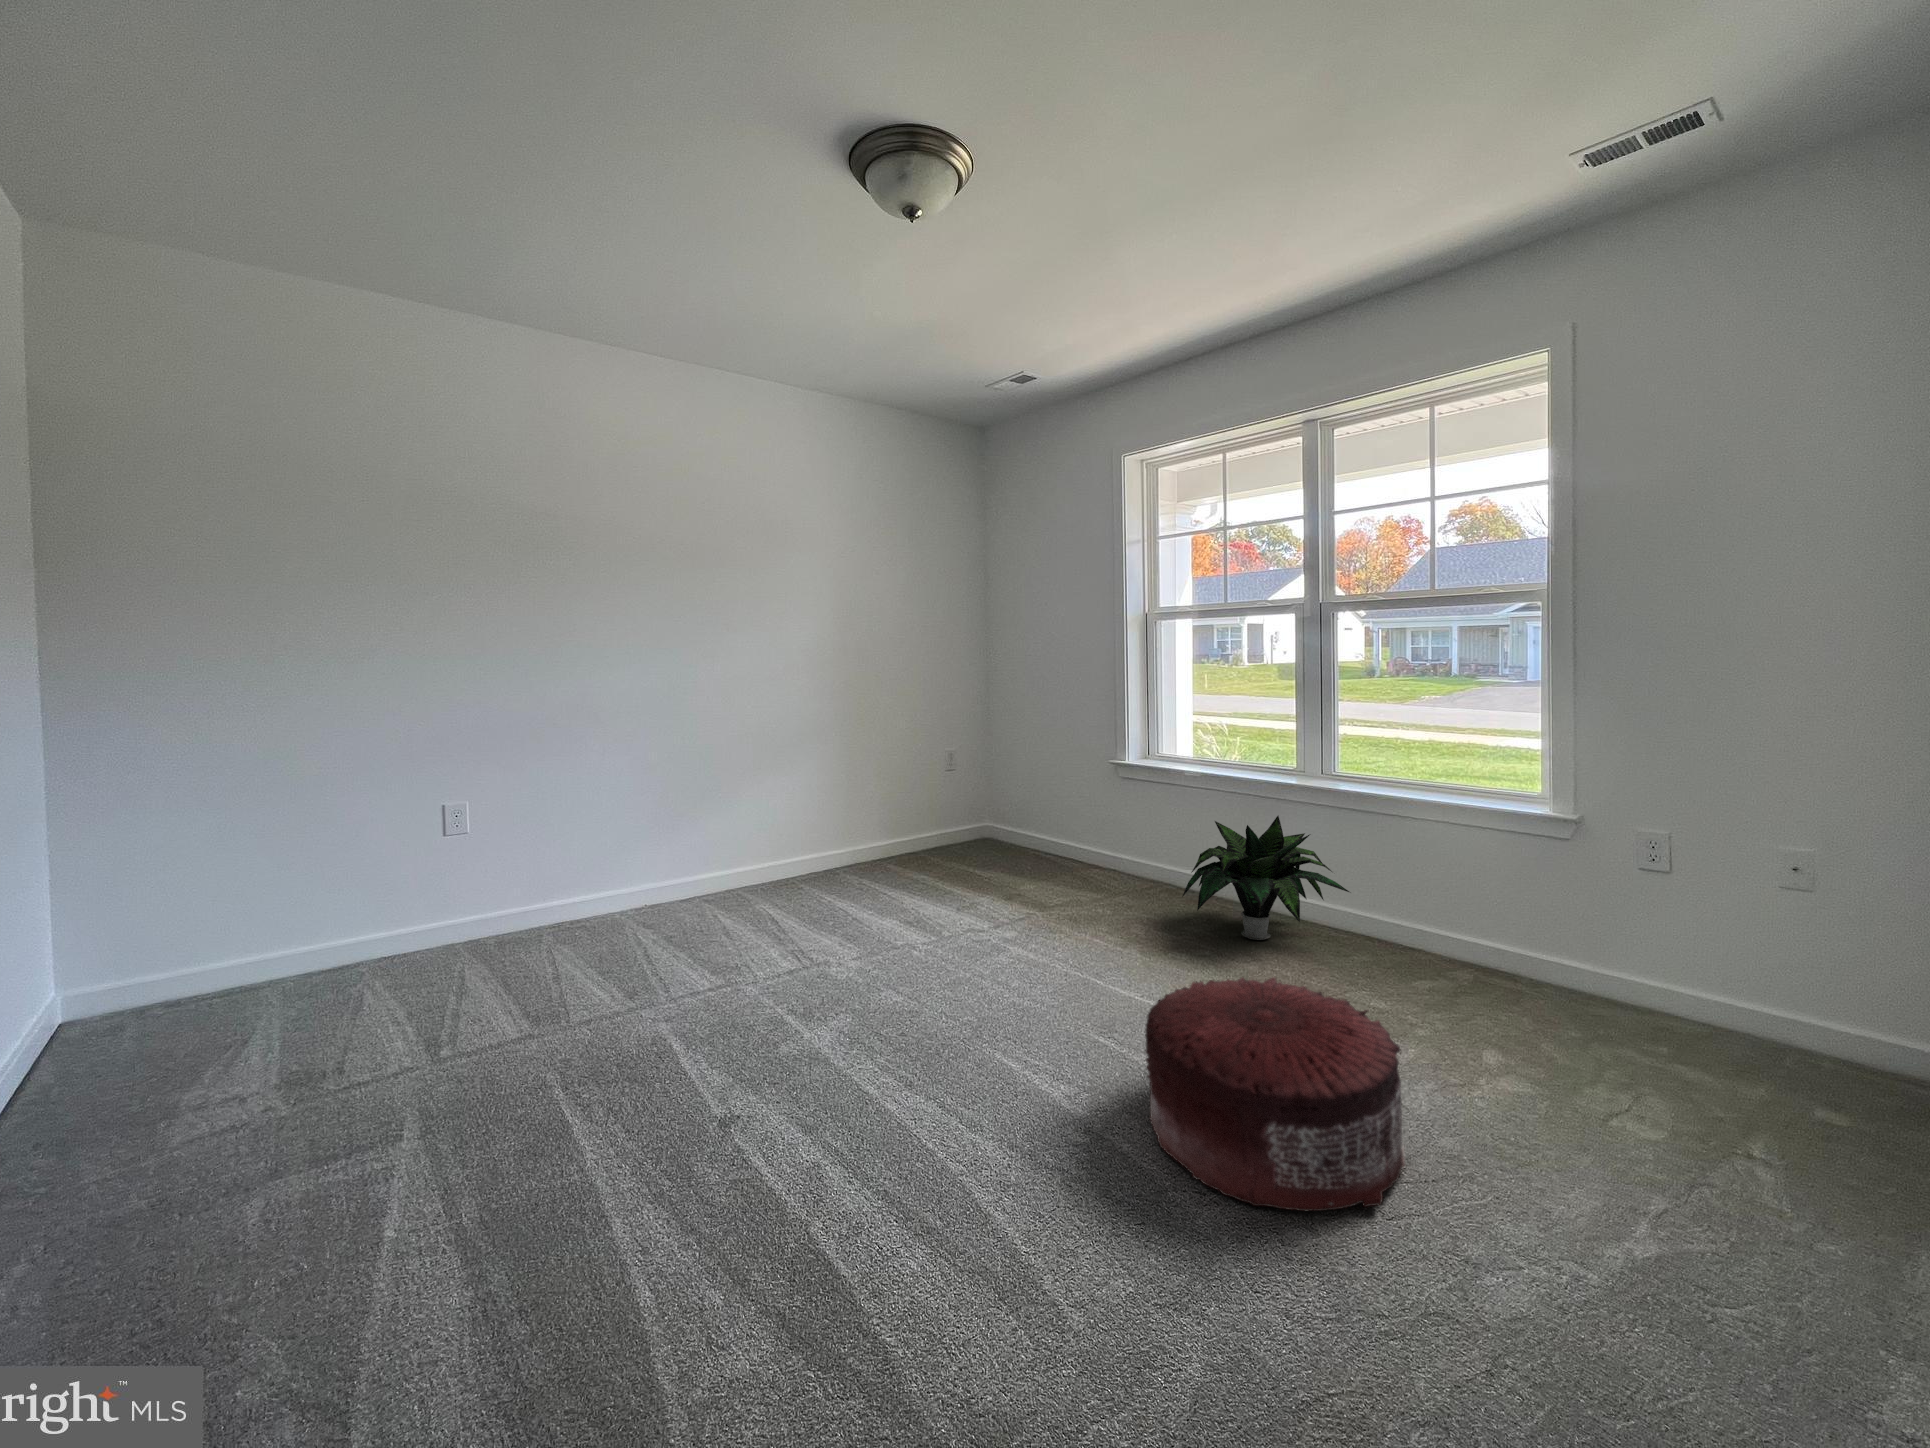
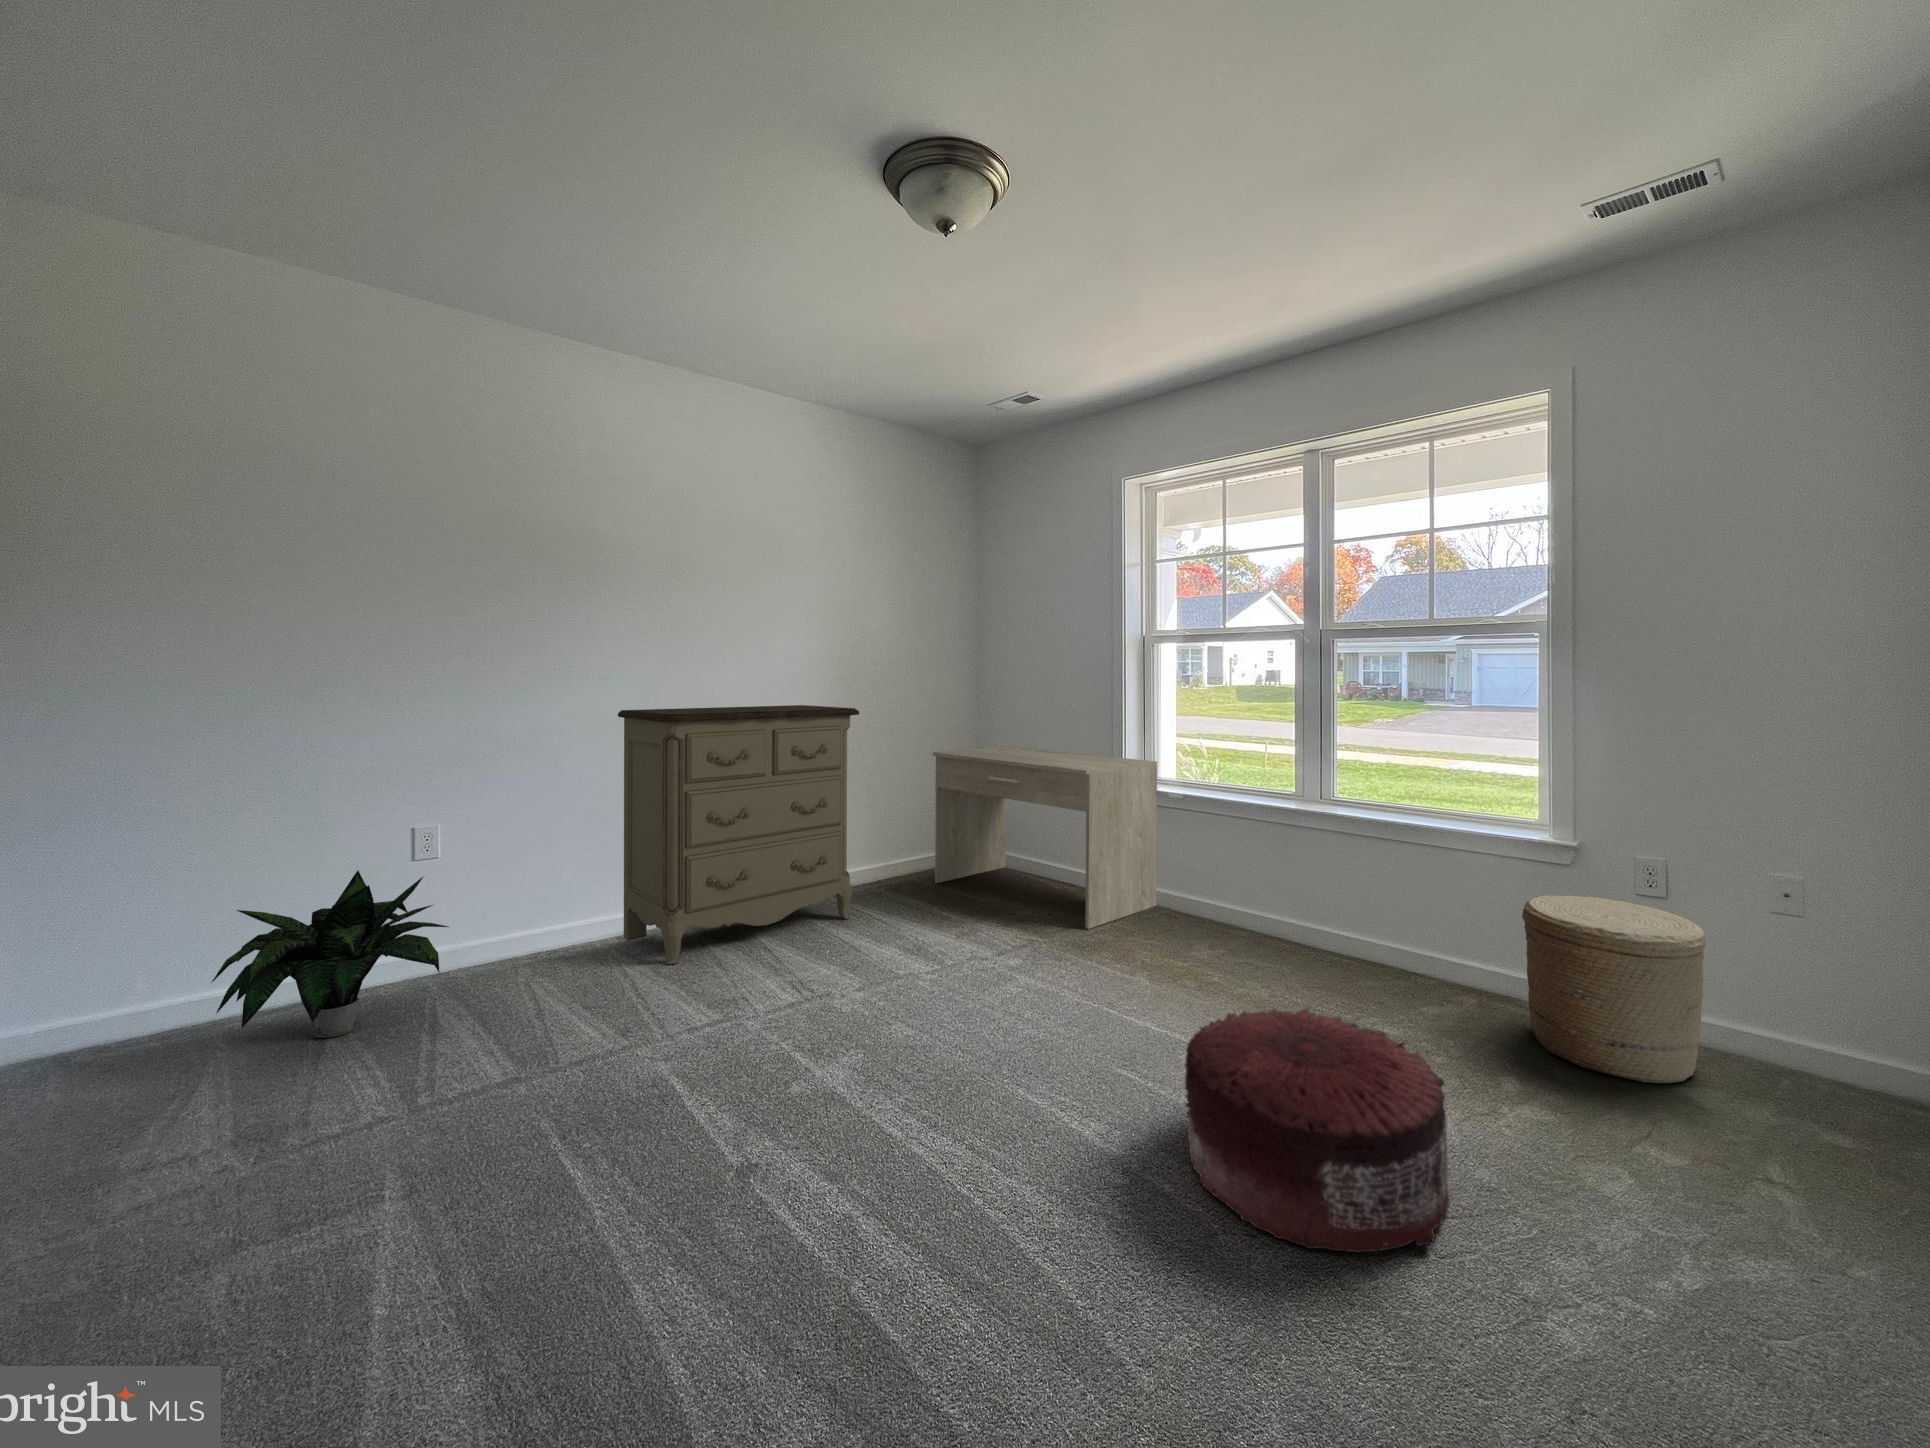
dresser: none [631,689,861,934] -> present [617,705,859,964]
desk: none [937,727,1156,904] -> present [933,746,1157,929]
potted plant: present [1182,816,1349,940] -> present [212,871,449,1037]
woven basket: none [1511,869,1700,1058] -> present [1522,896,1706,1083]

